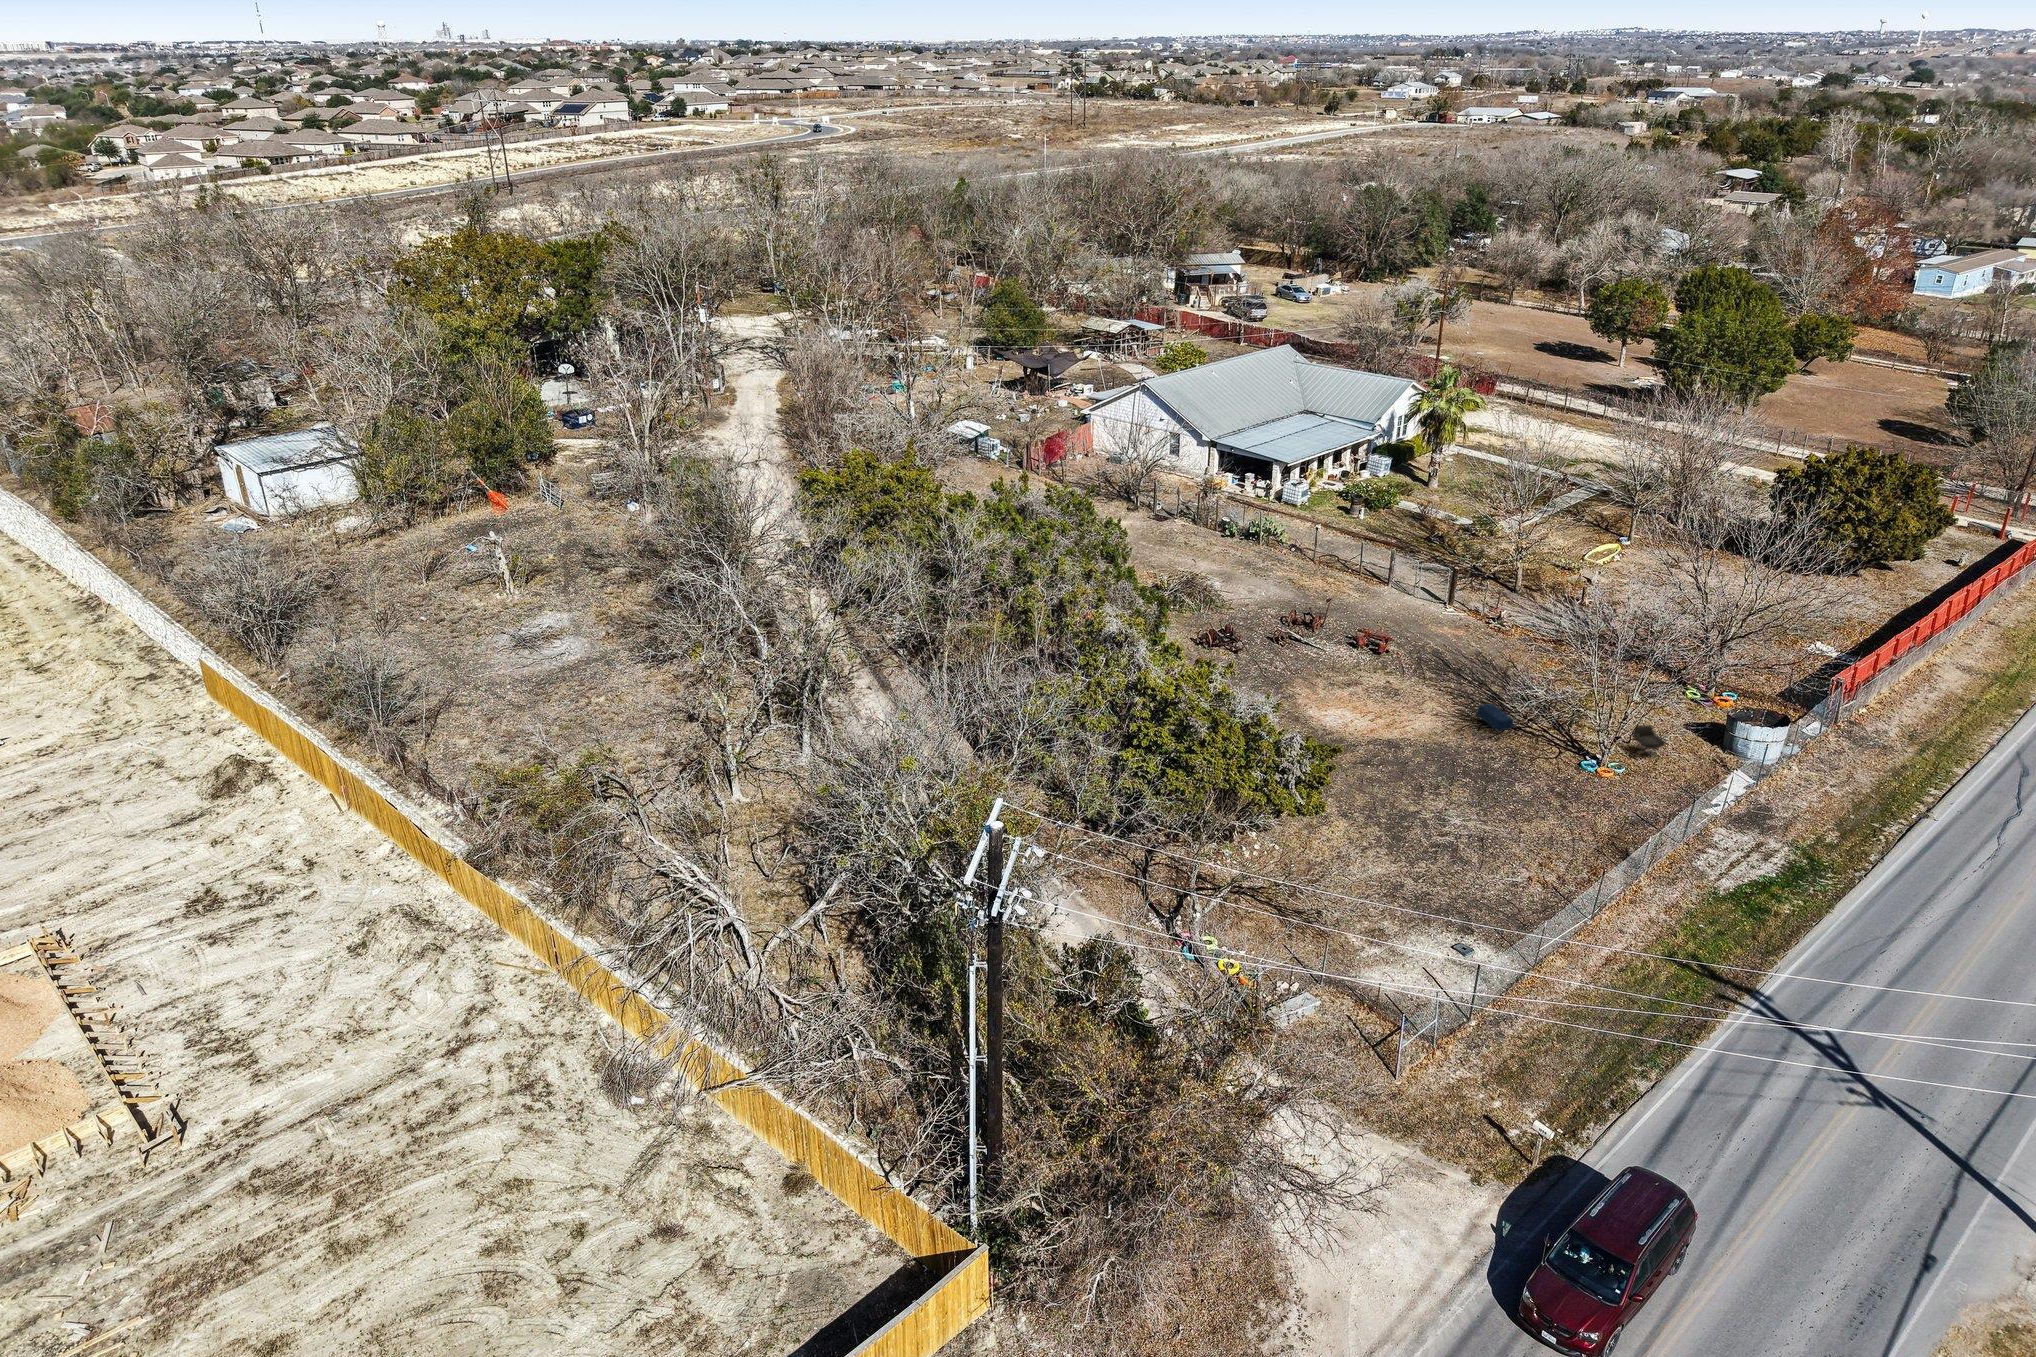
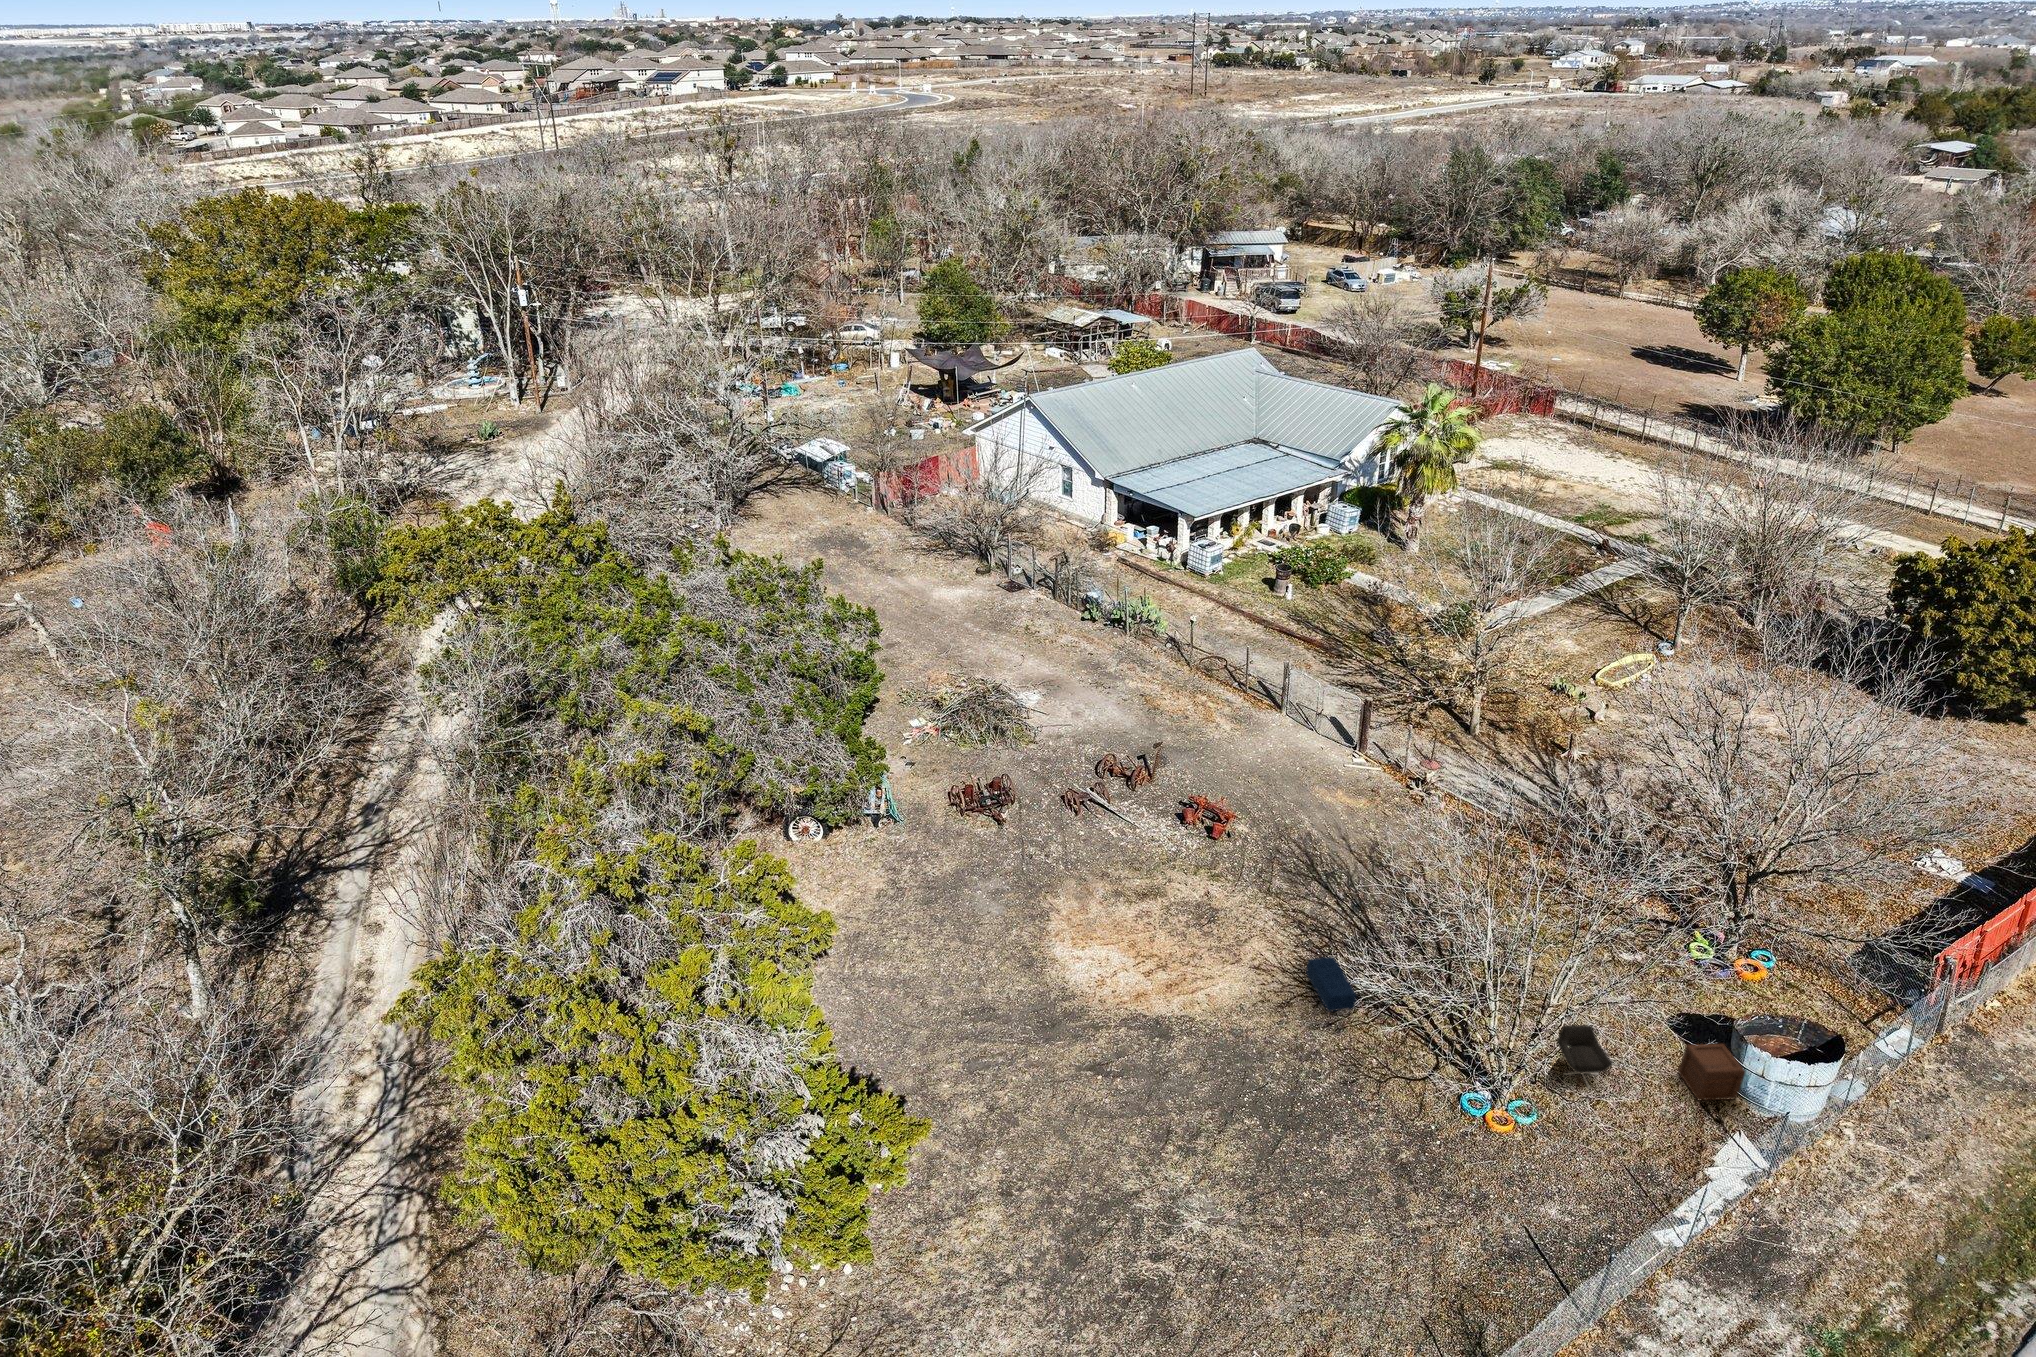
wooden crate: none [1698,729,1739,759] -> present [1678,1044,1745,1101]

